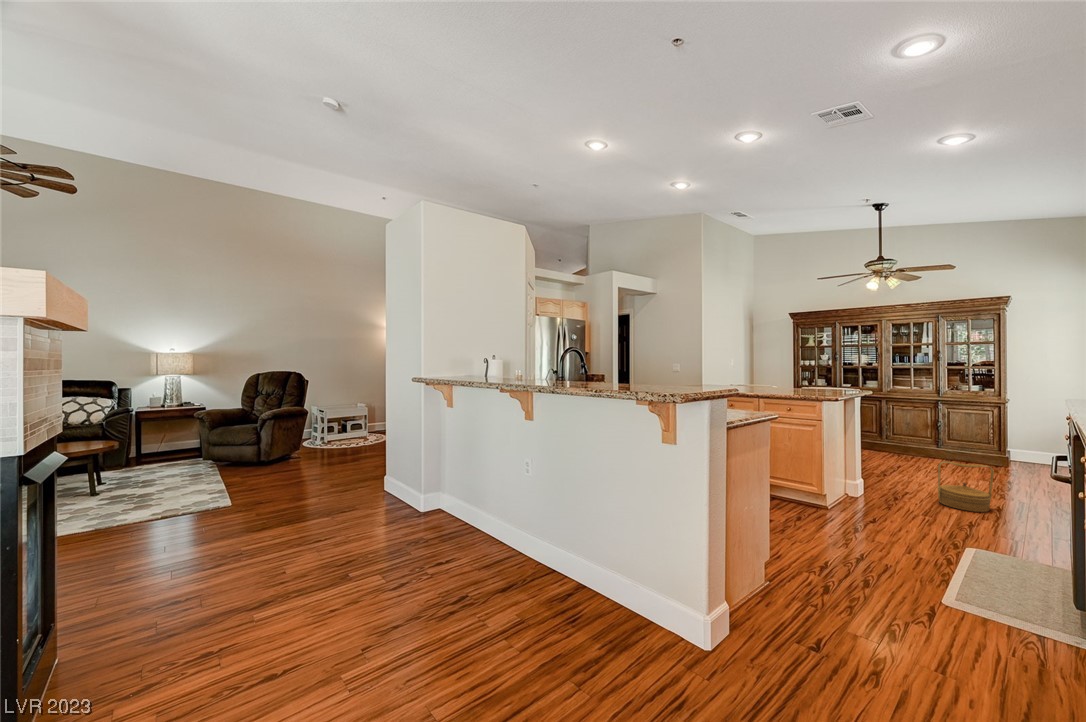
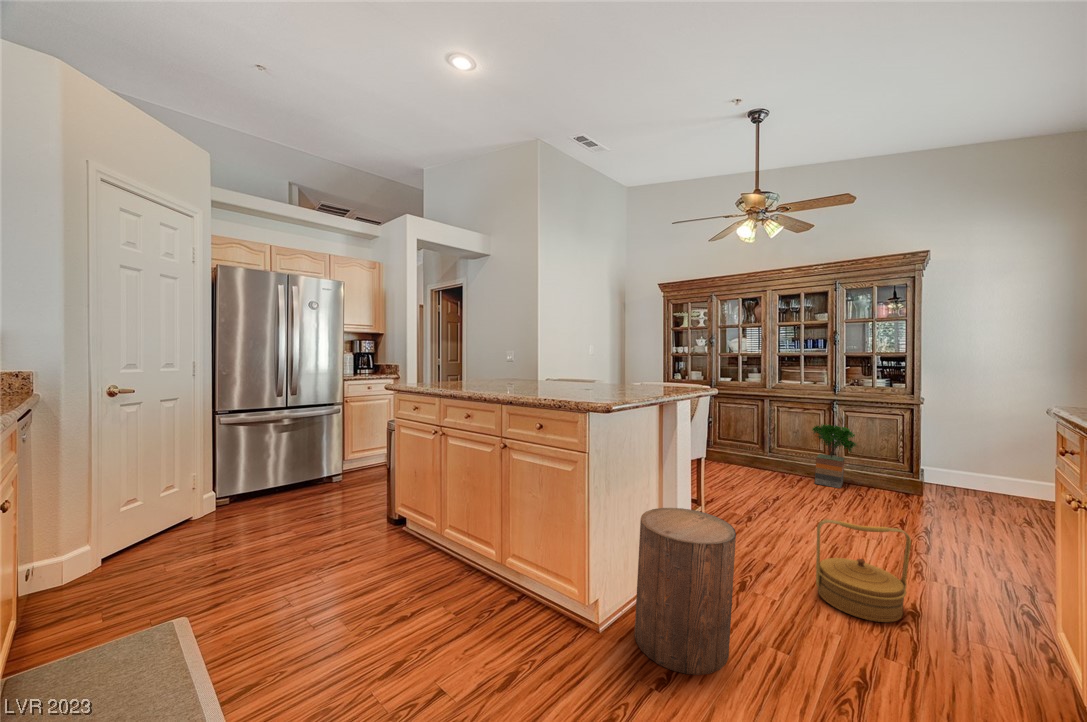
potted tree: none [921,417,959,463] -> present [812,424,856,488]
stool: none [844,451,901,522] -> present [635,508,736,675]

